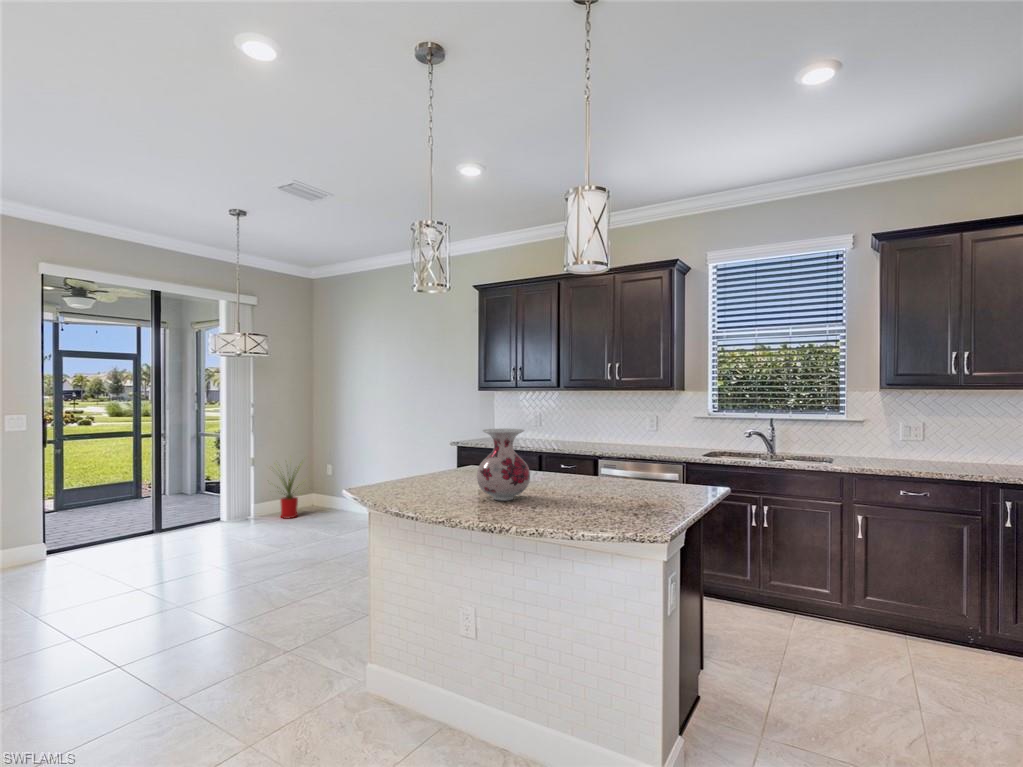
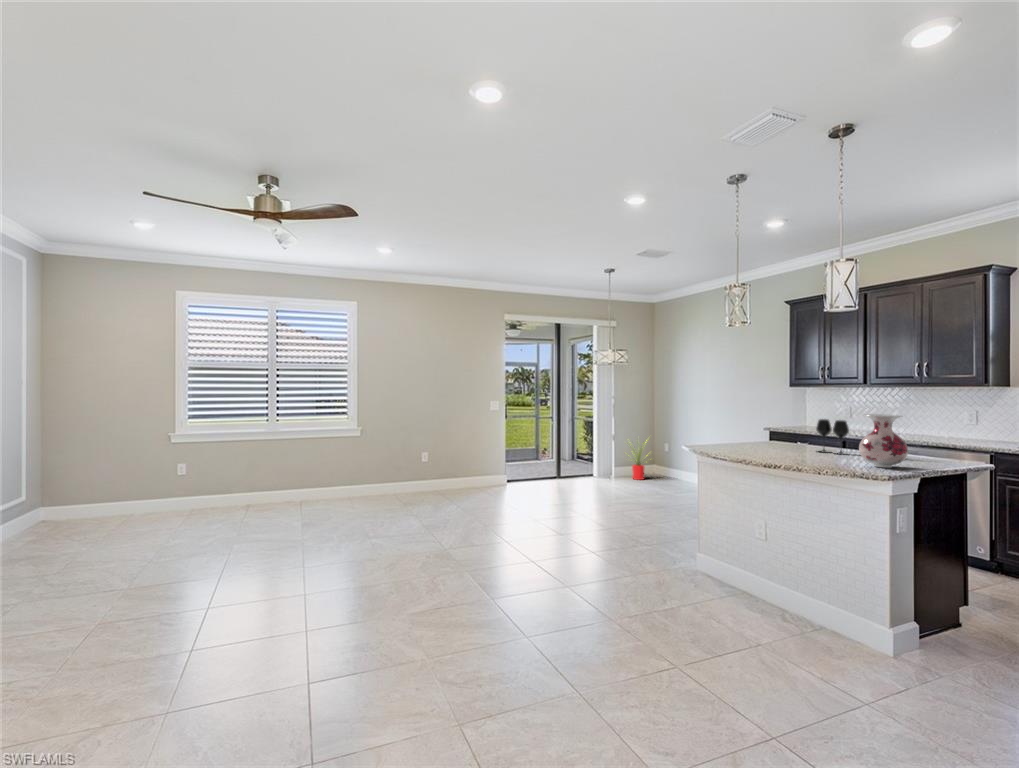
vase: present [477,428,530,501] -> present [859,414,908,468]
wine glass: none [534,437,576,487] -> present [816,419,849,455]

